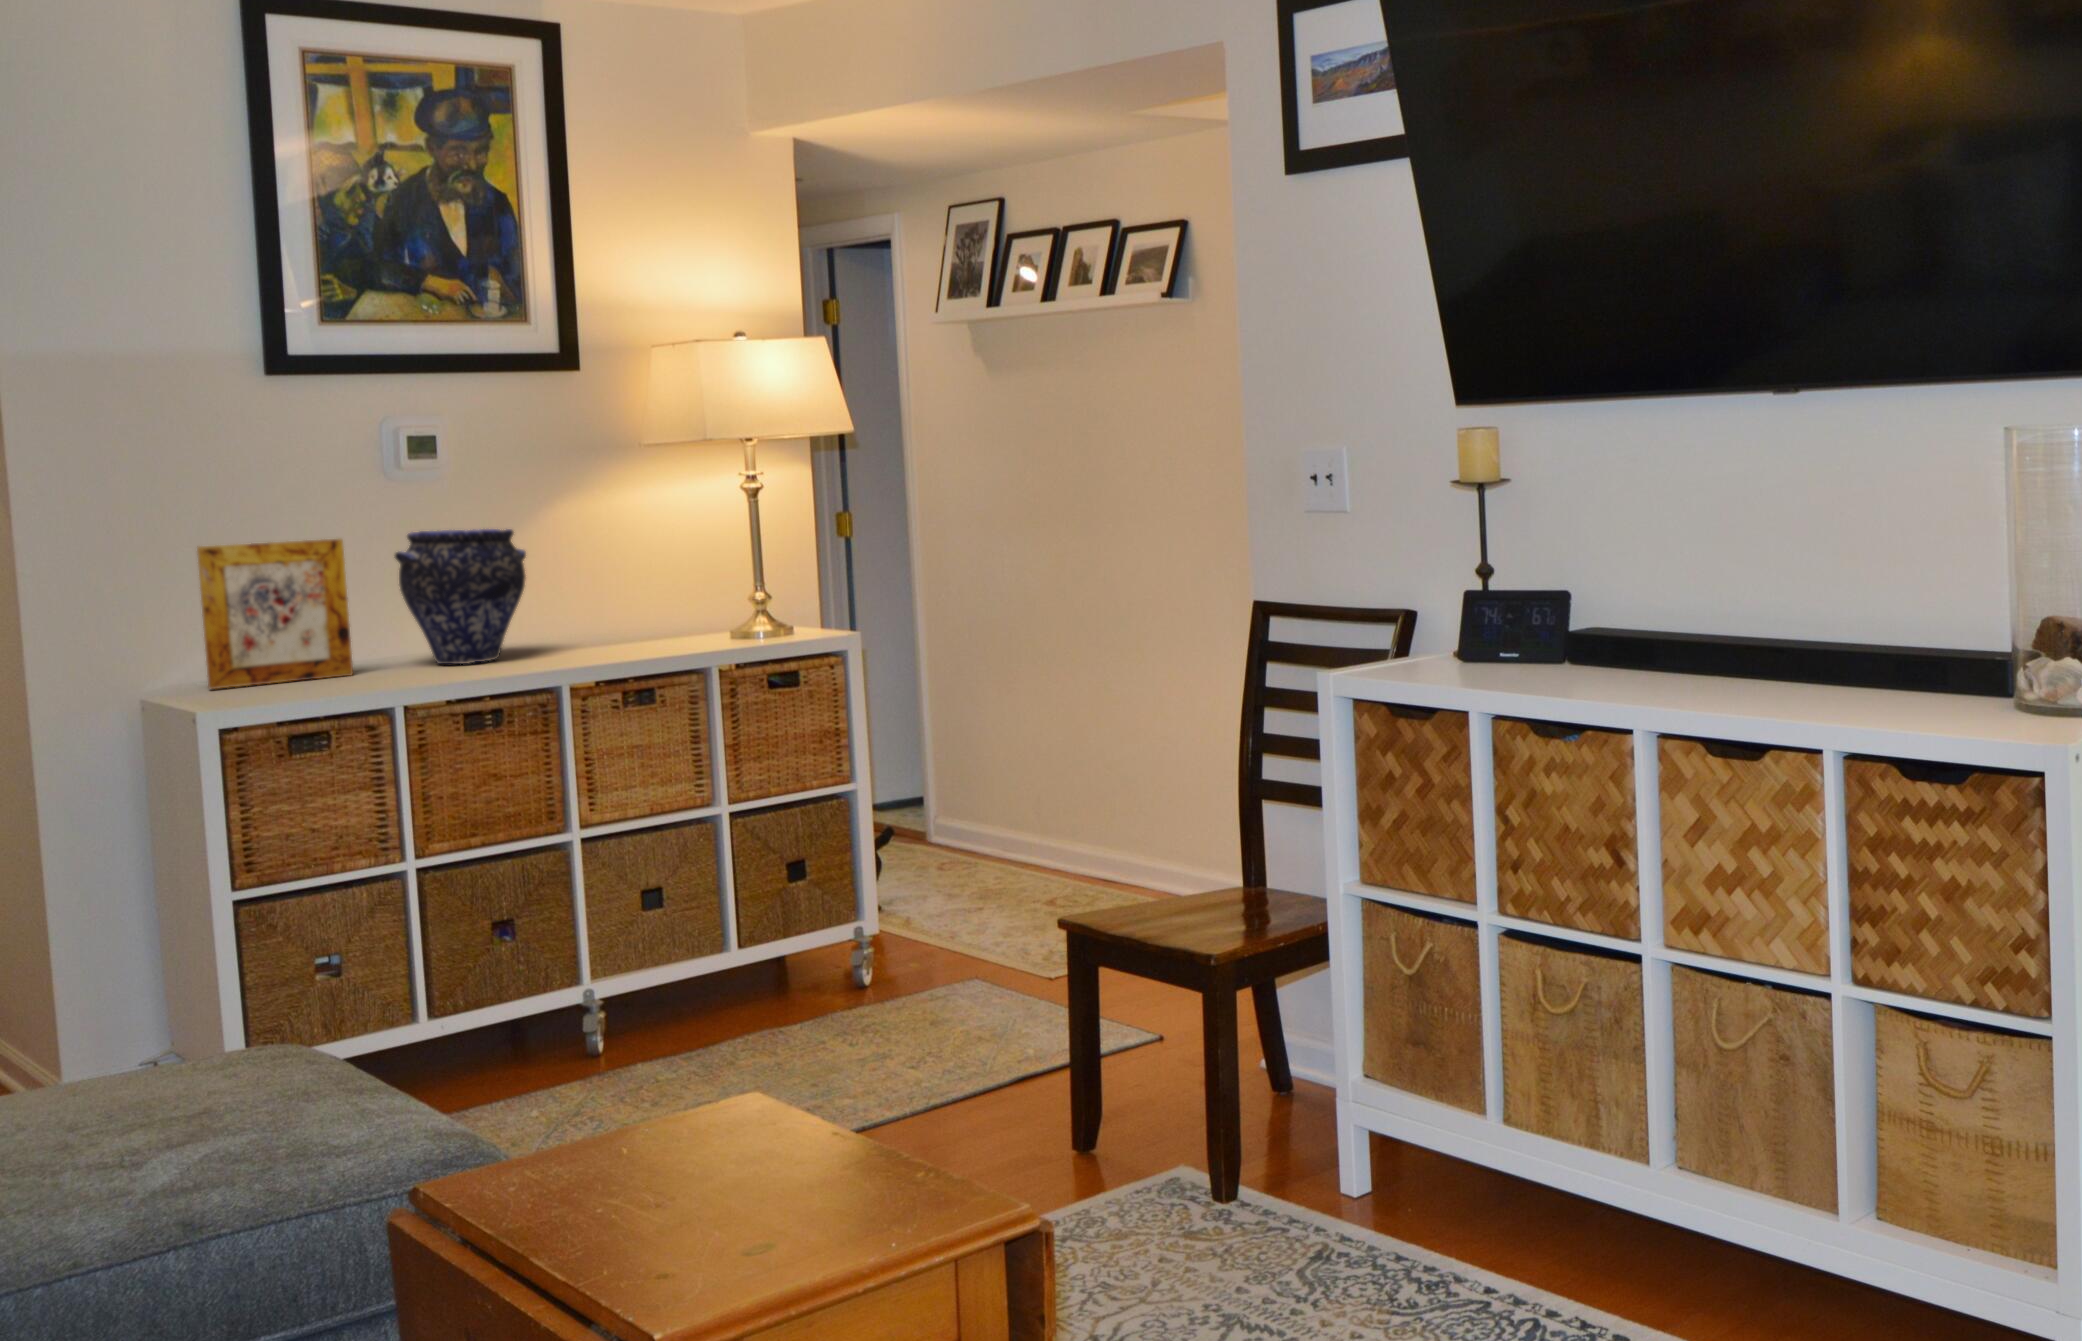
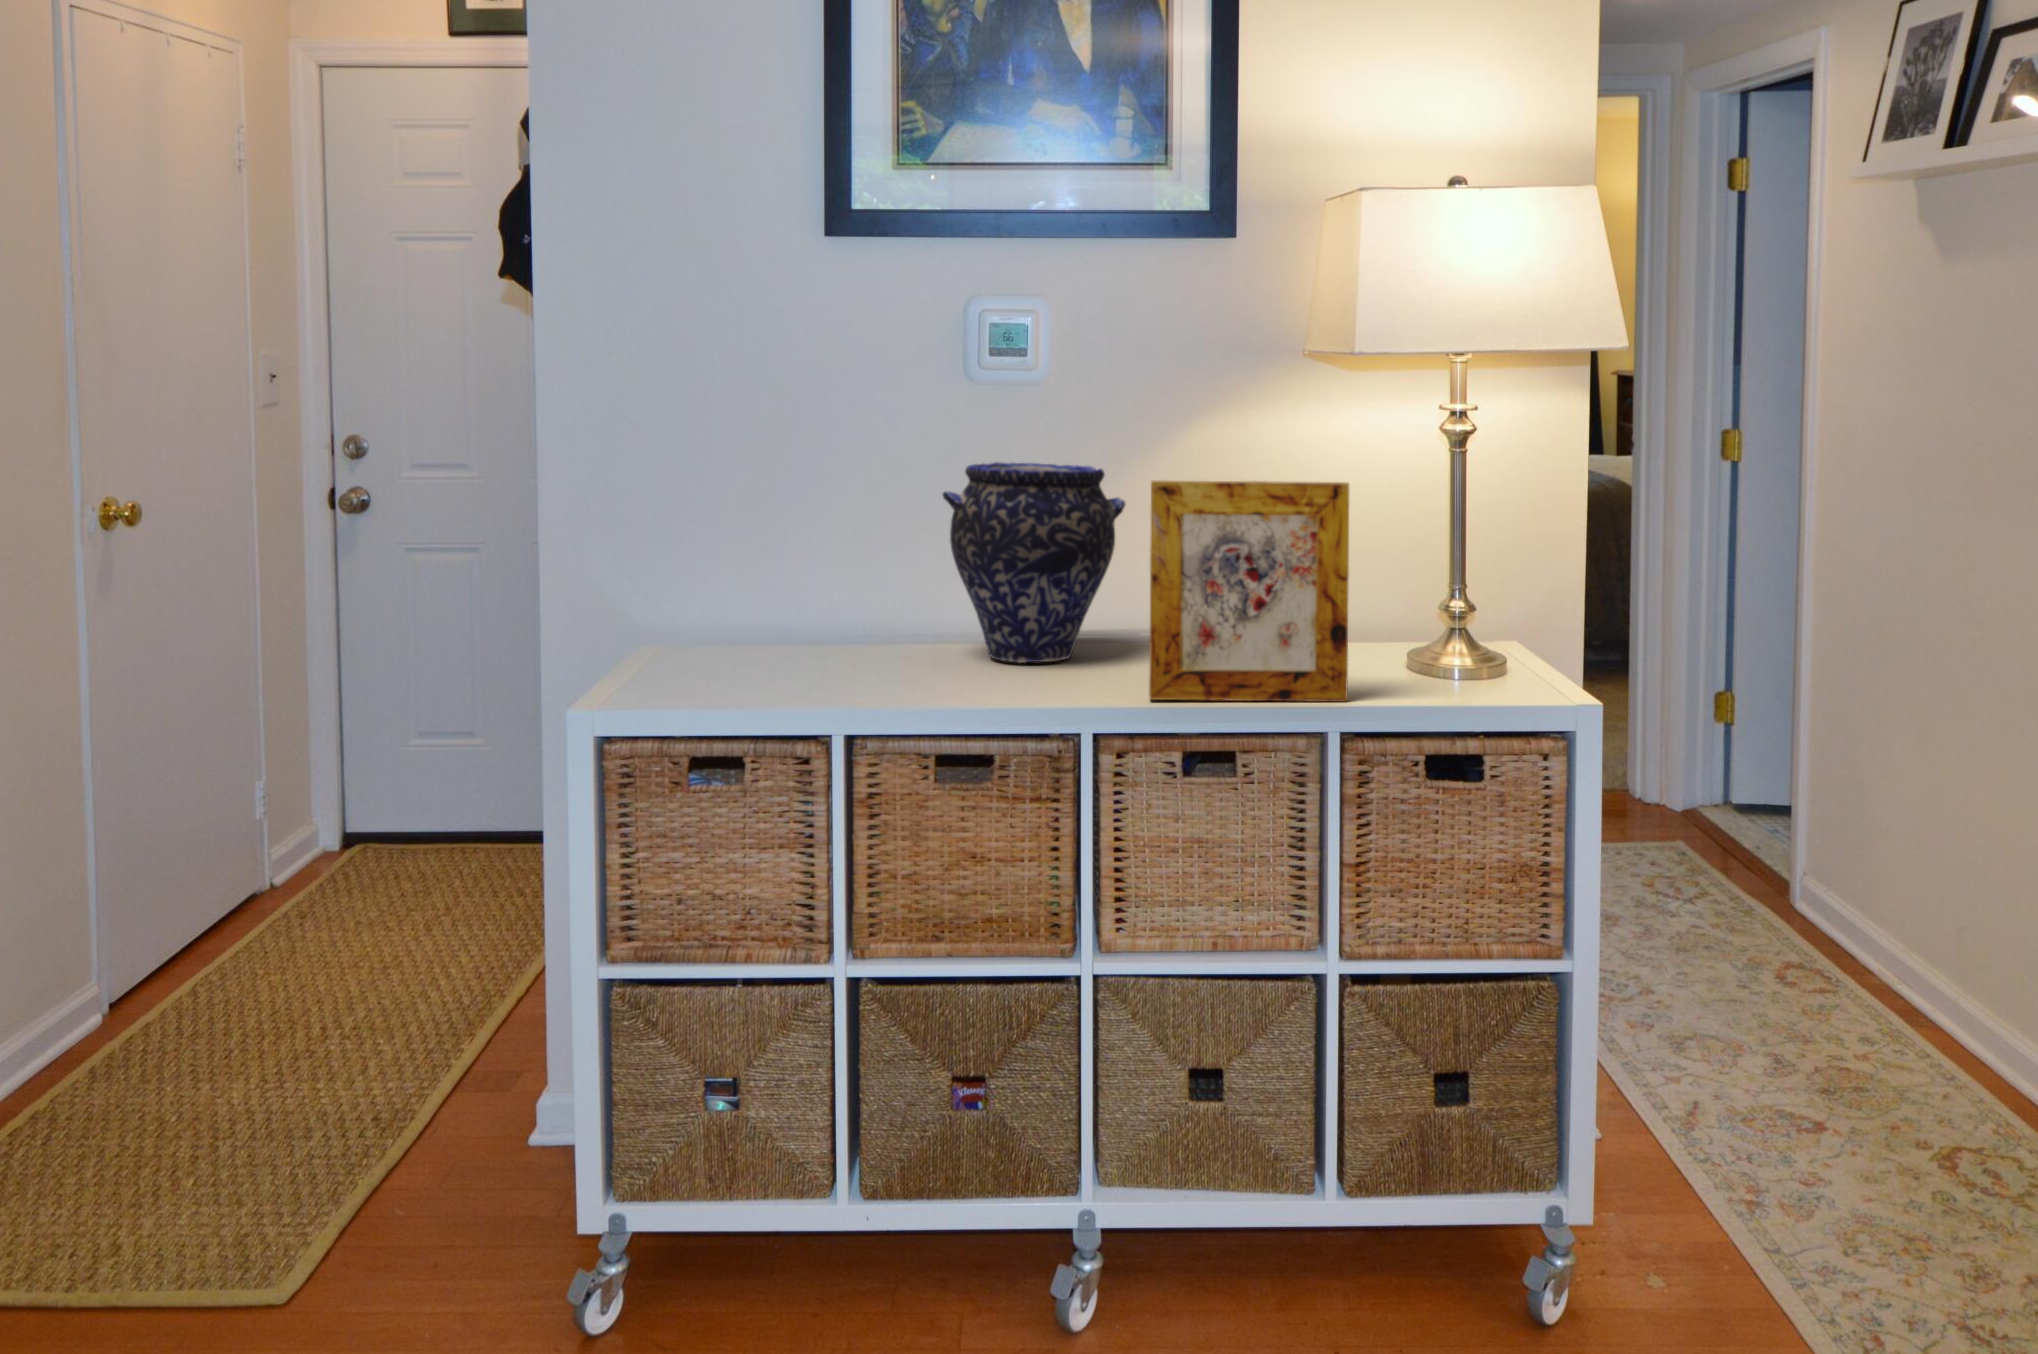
picture frame: present [197,539,353,689] -> present [1149,481,1349,702]

